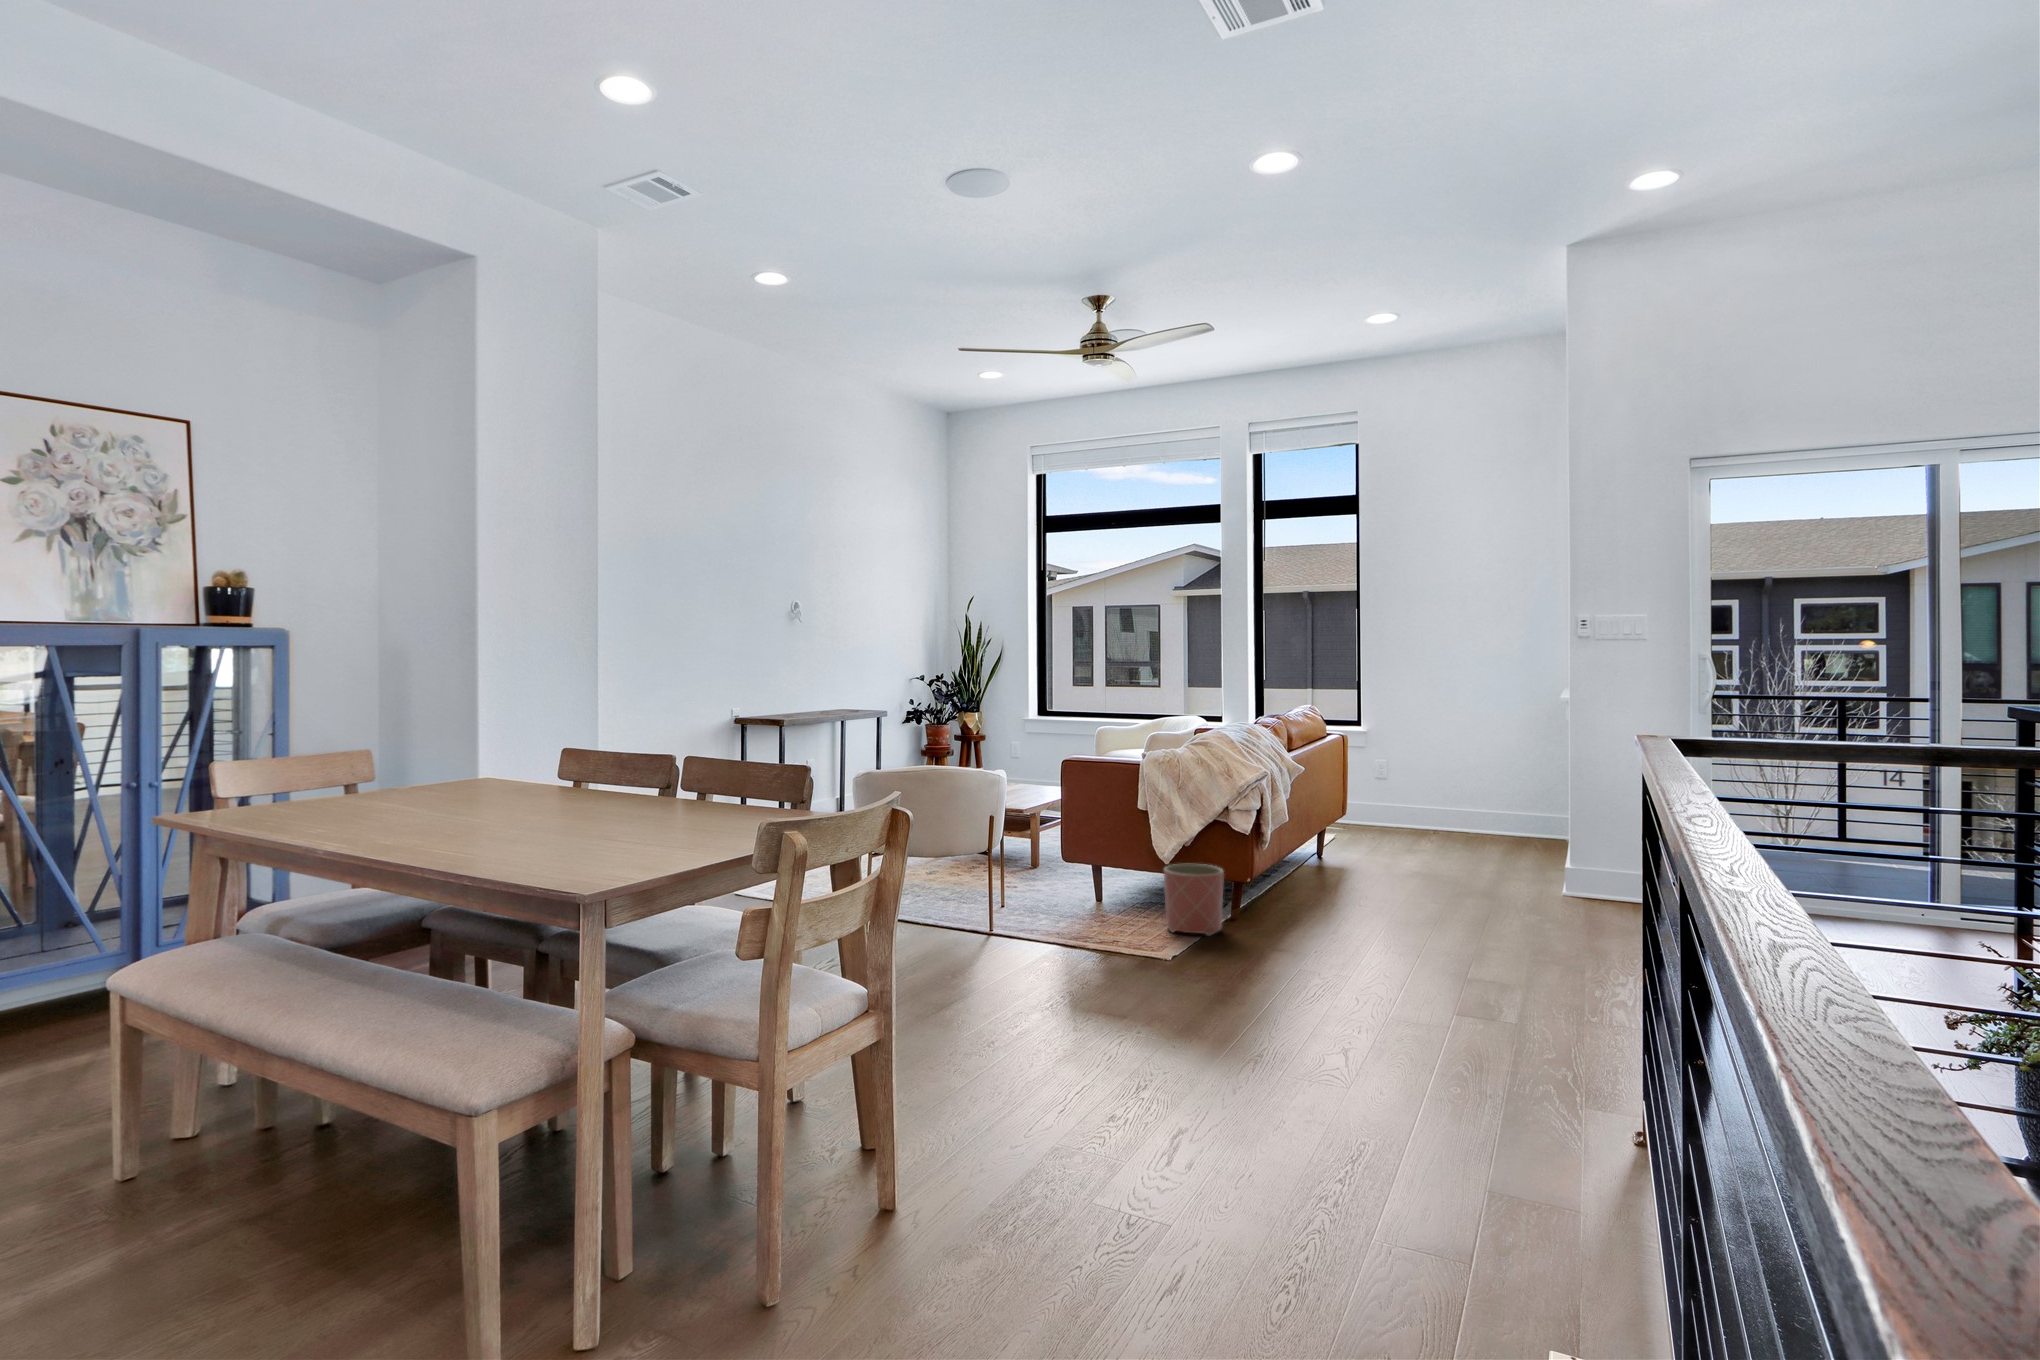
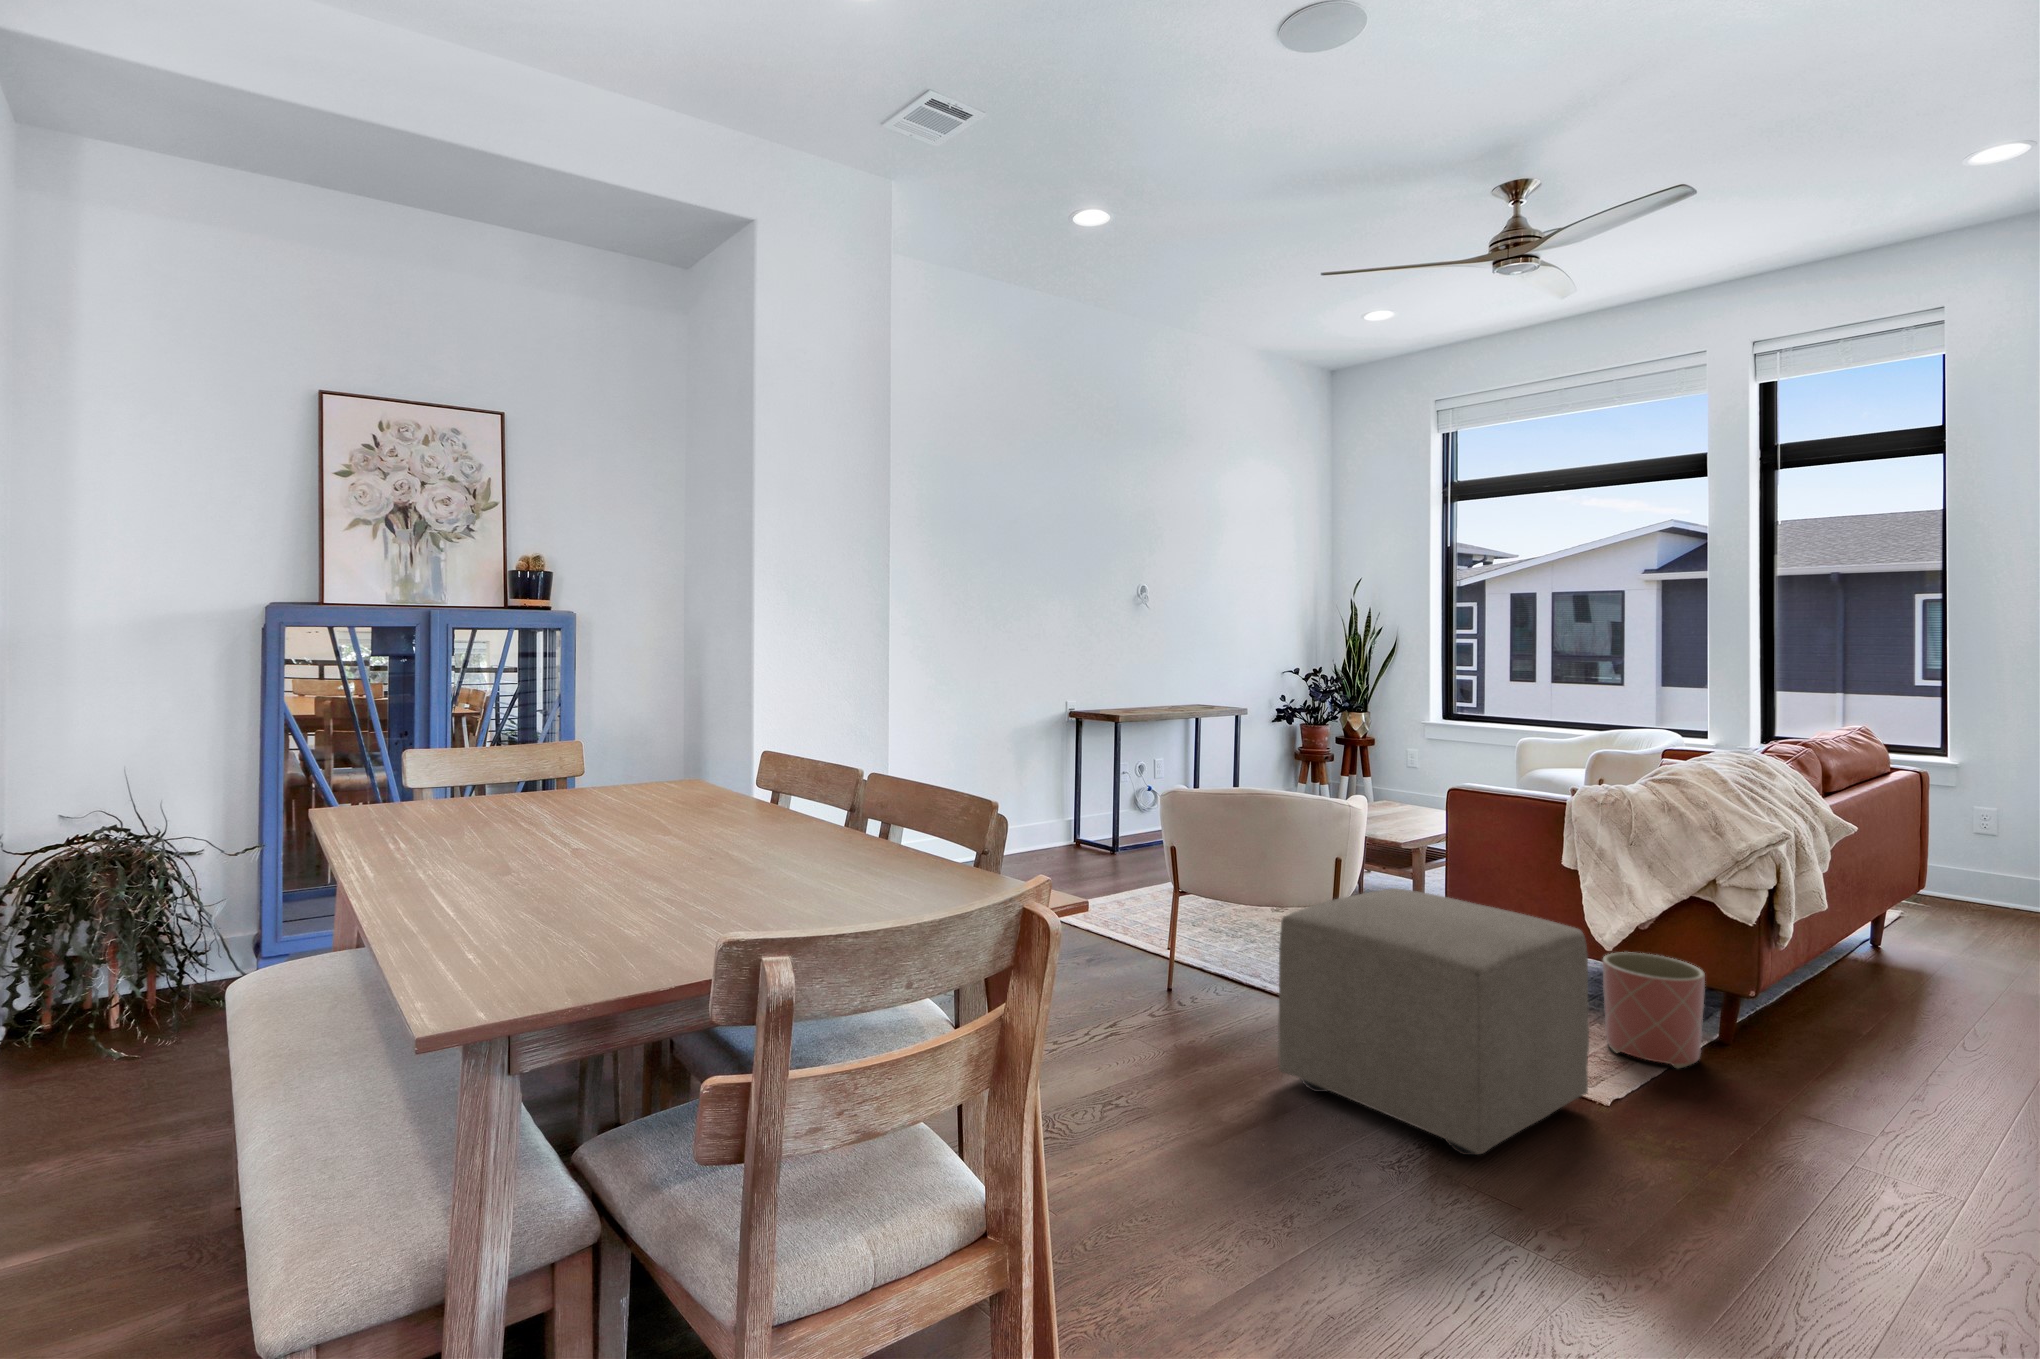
ottoman: none [960,830,1158,994] -> present [1278,888,1589,1155]

